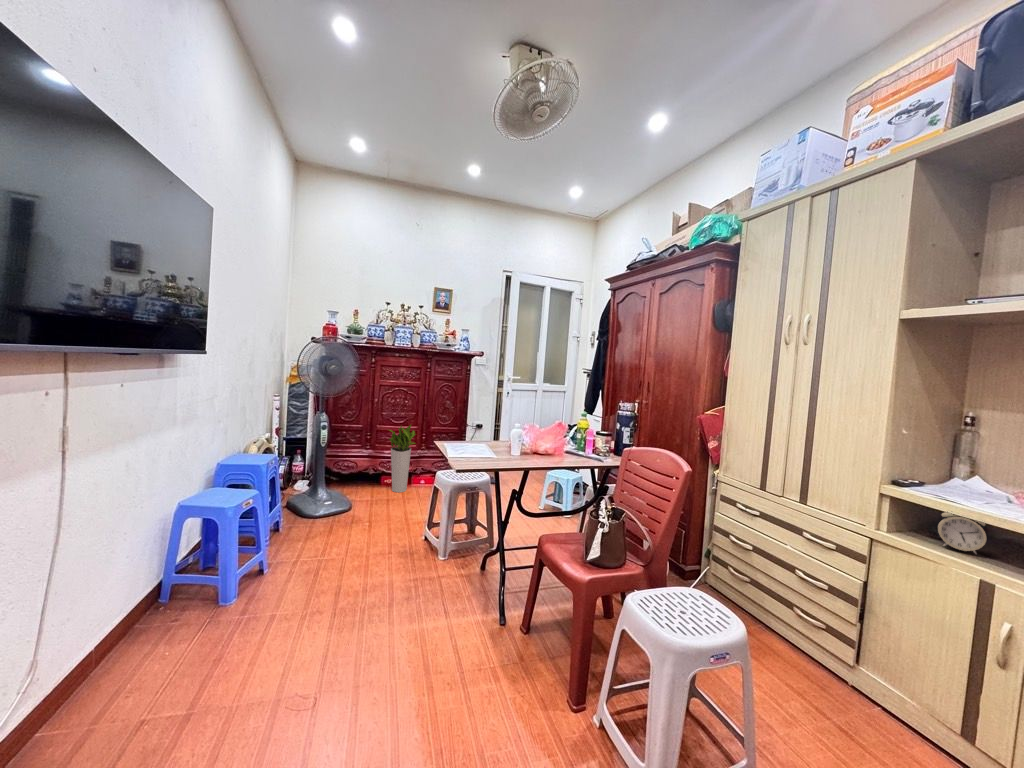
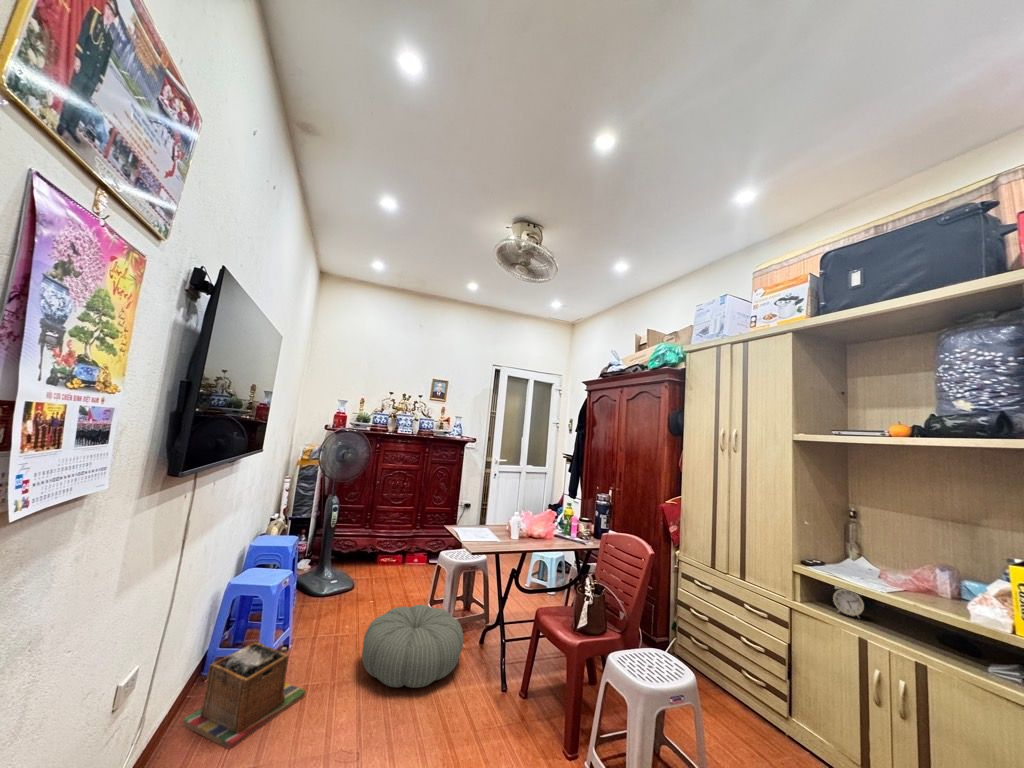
planter: present [389,425,416,492] -> none [387,504,414,570]
pouf: none [341,529,459,618] -> present [362,605,463,688]
laundry basket: none [130,566,275,687] -> present [183,642,305,749]

